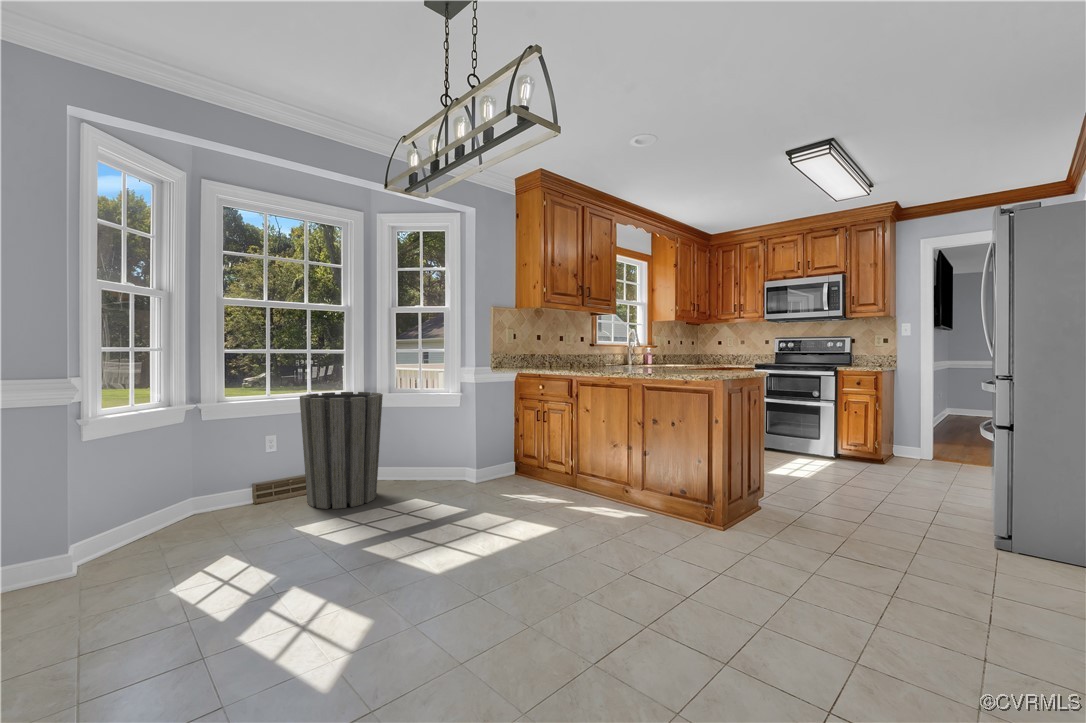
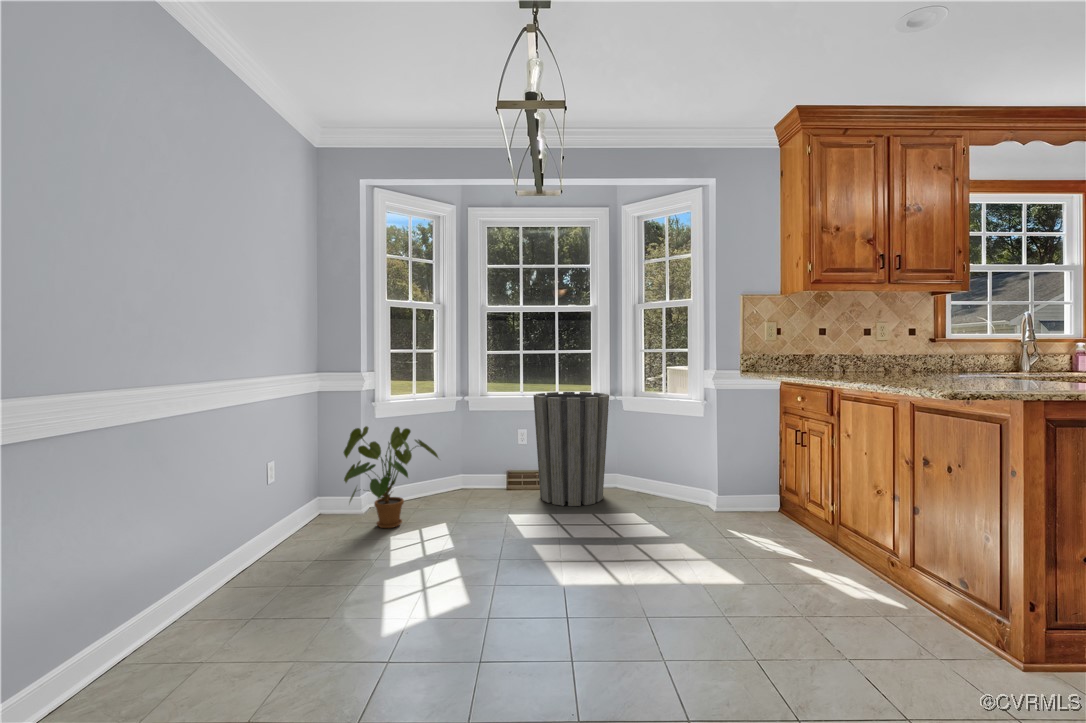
house plant: none [48,448,206,583] -> present [343,426,438,528]

